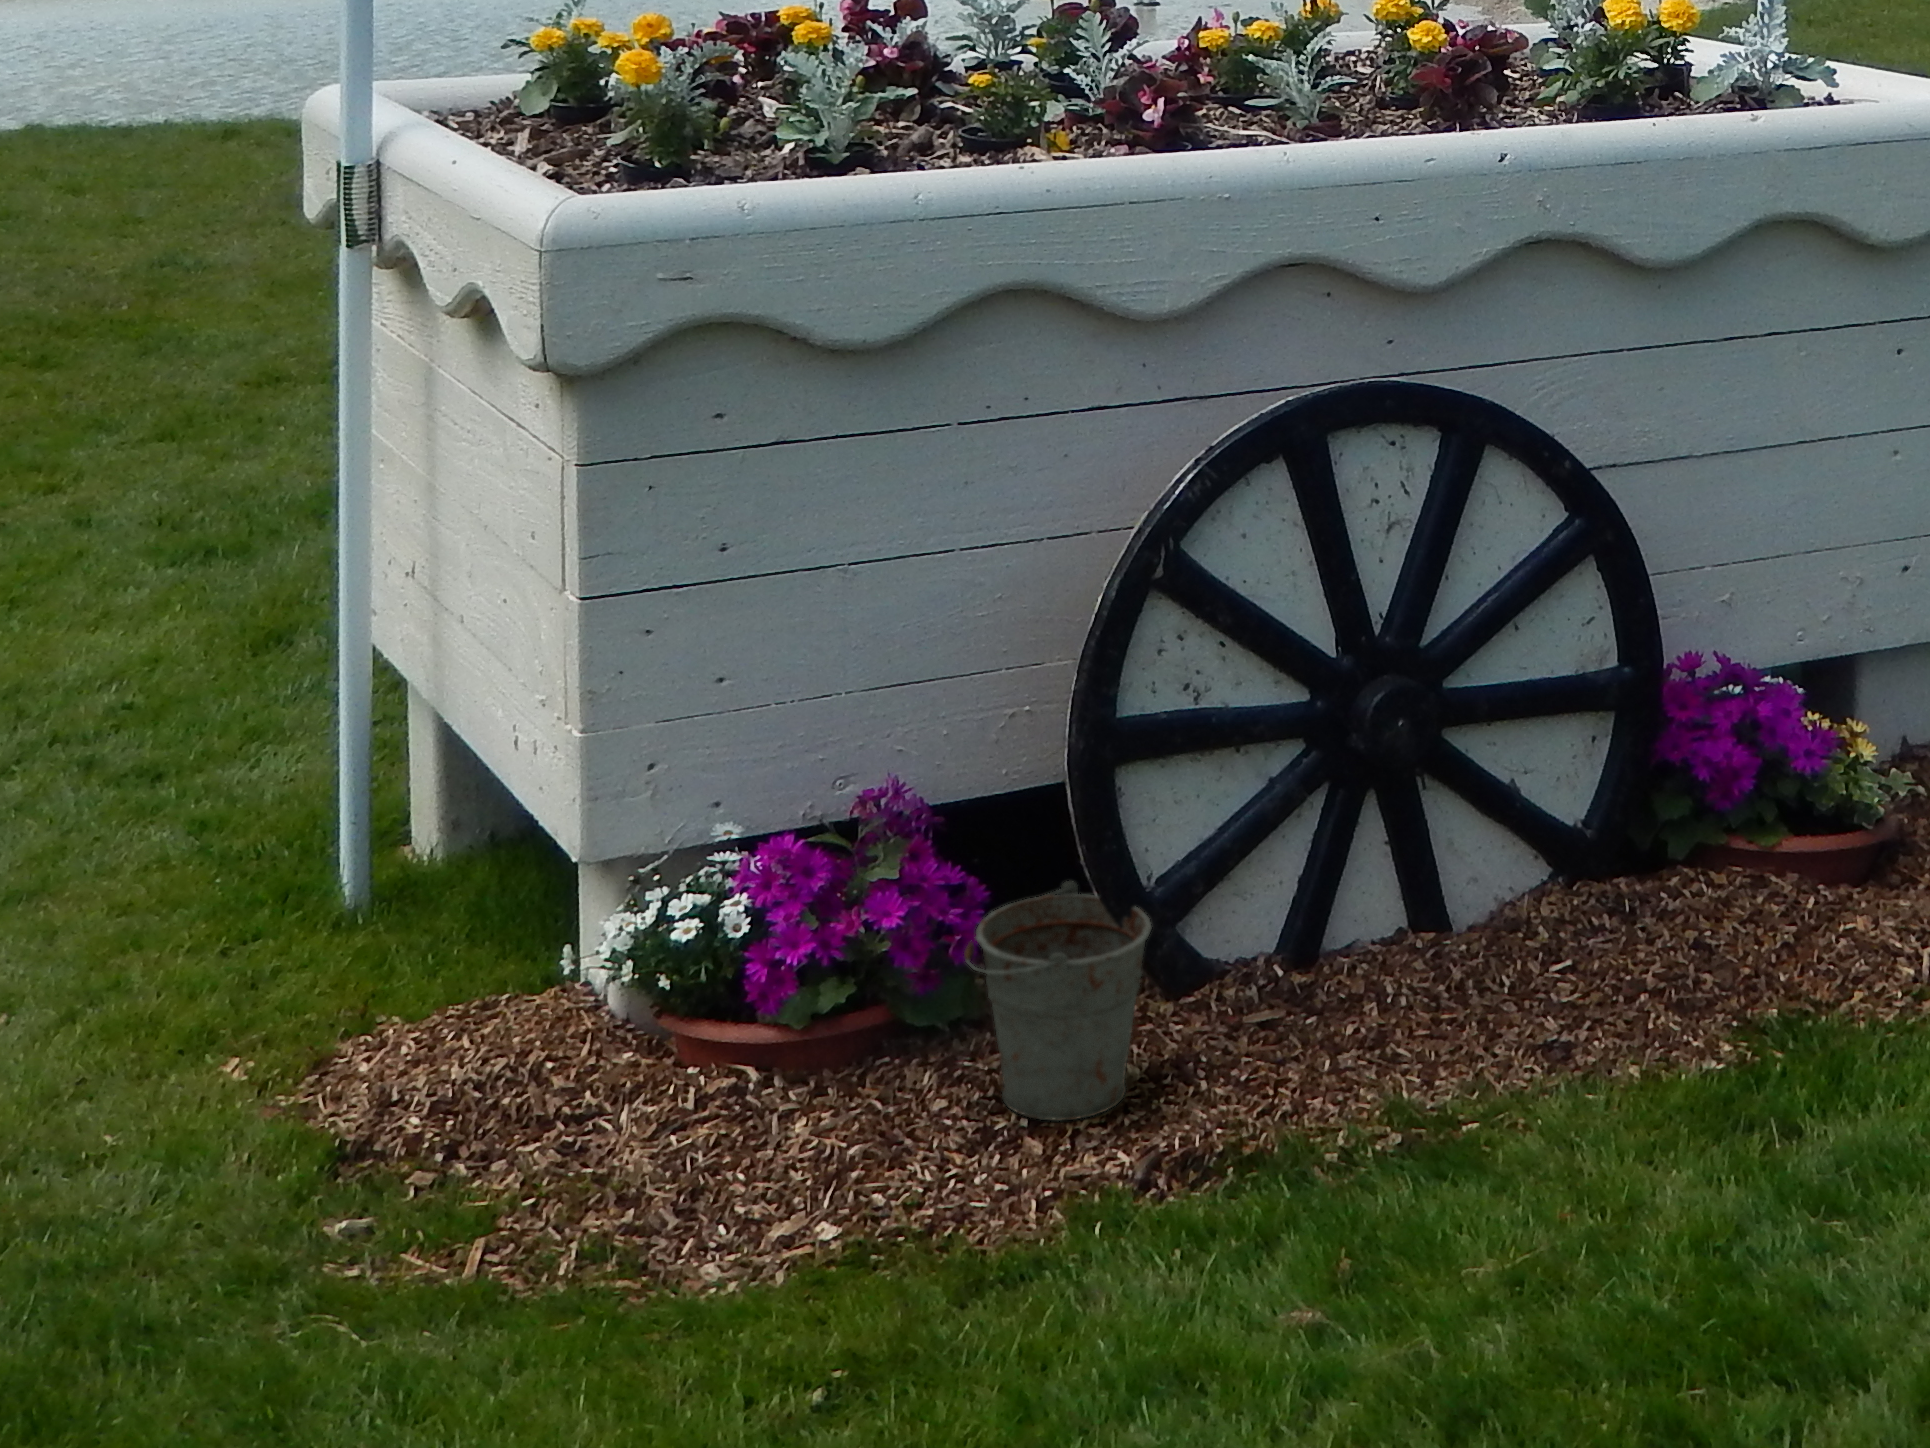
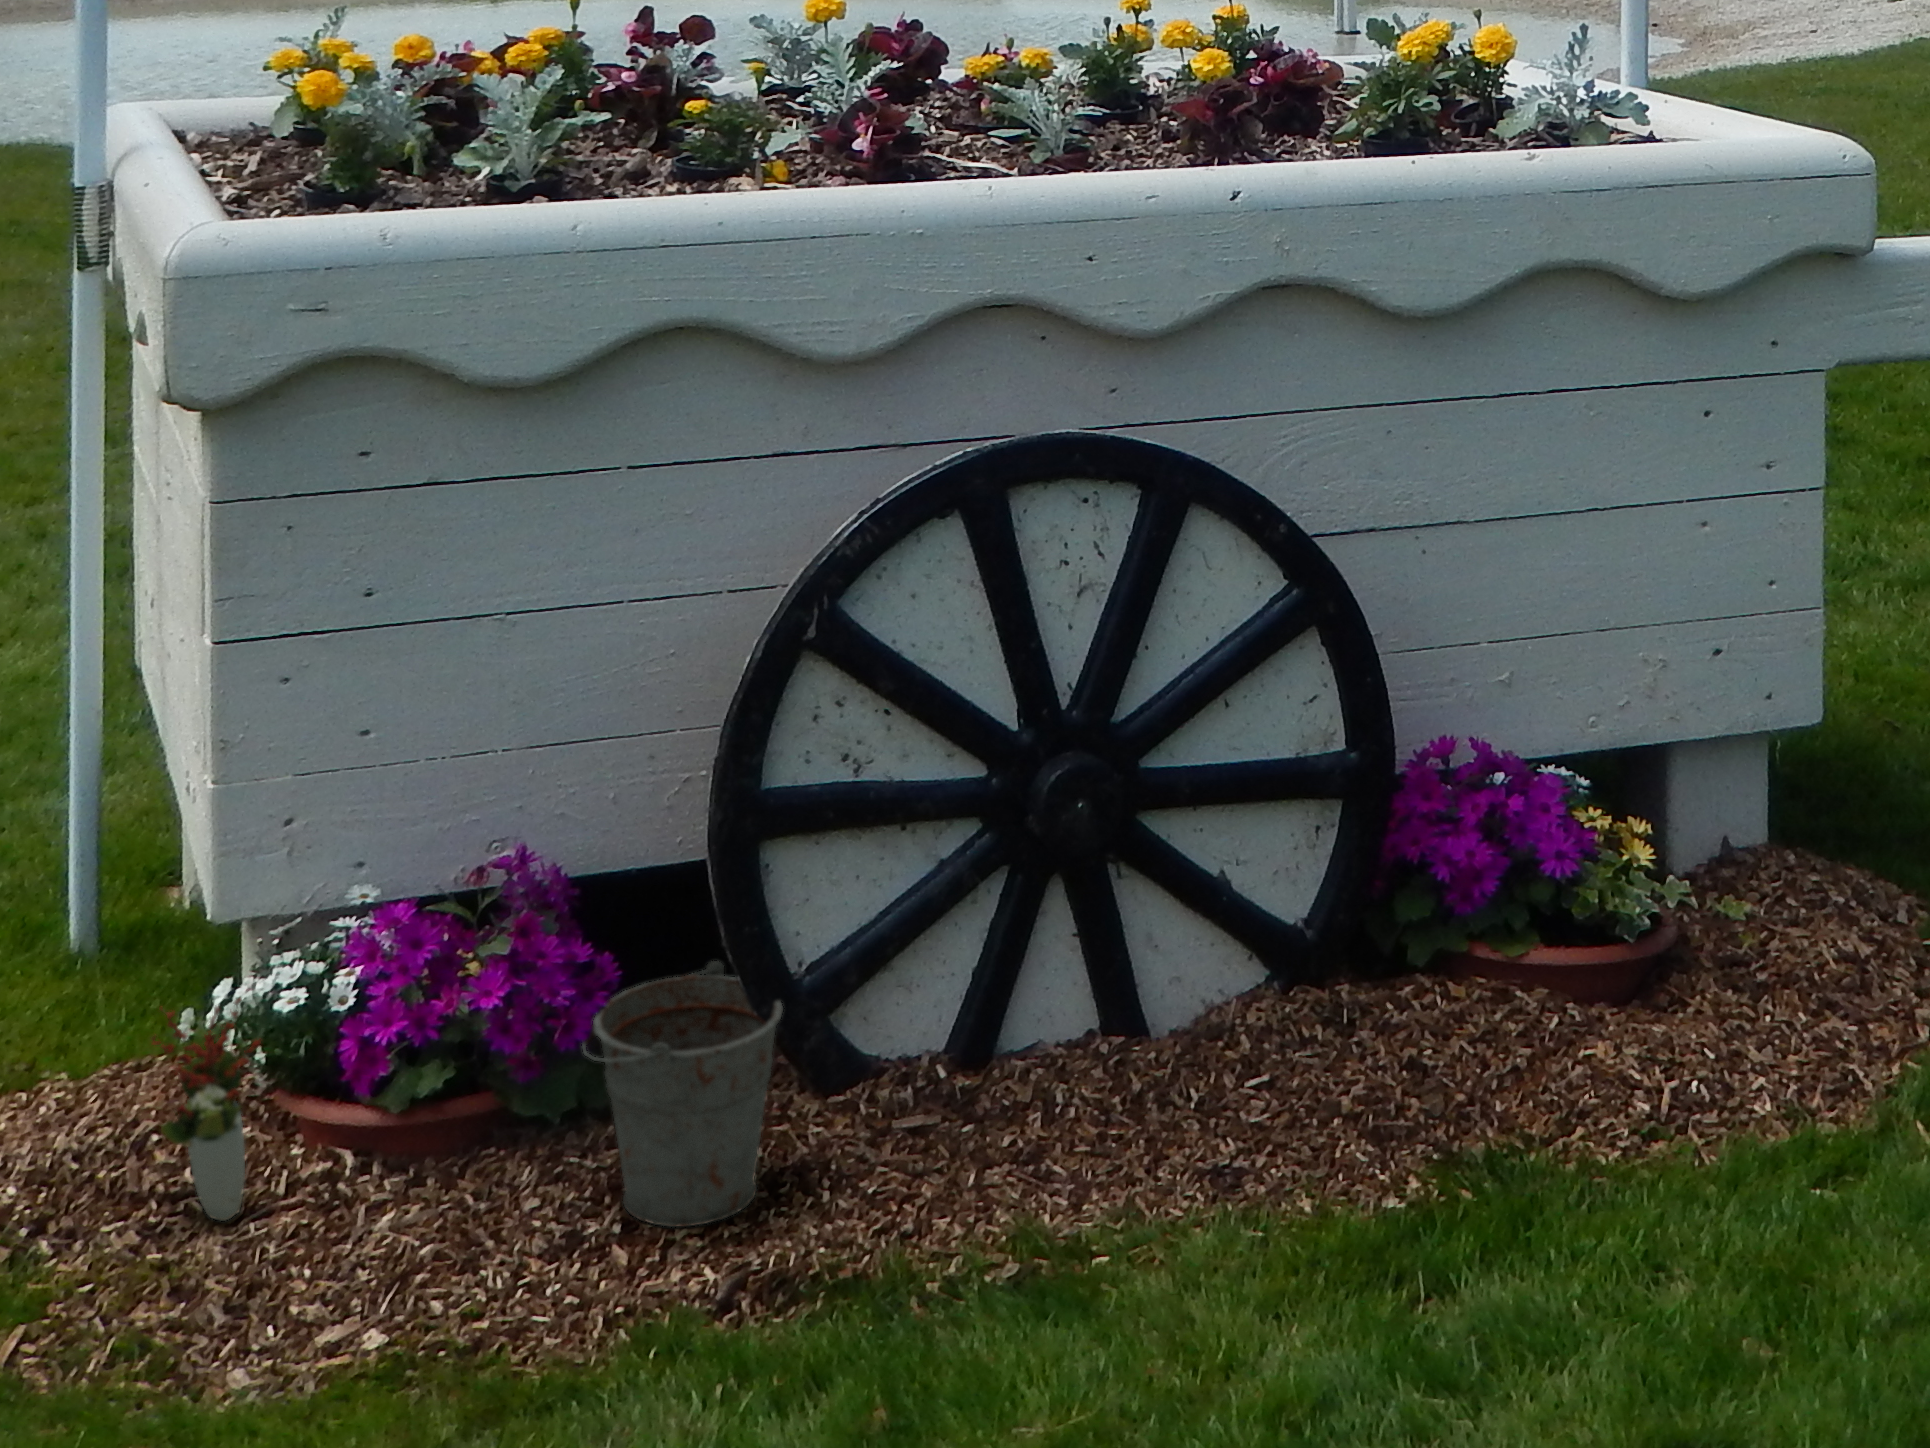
decorative plant: none [548,936,654,1144] -> present [152,998,261,1221]

